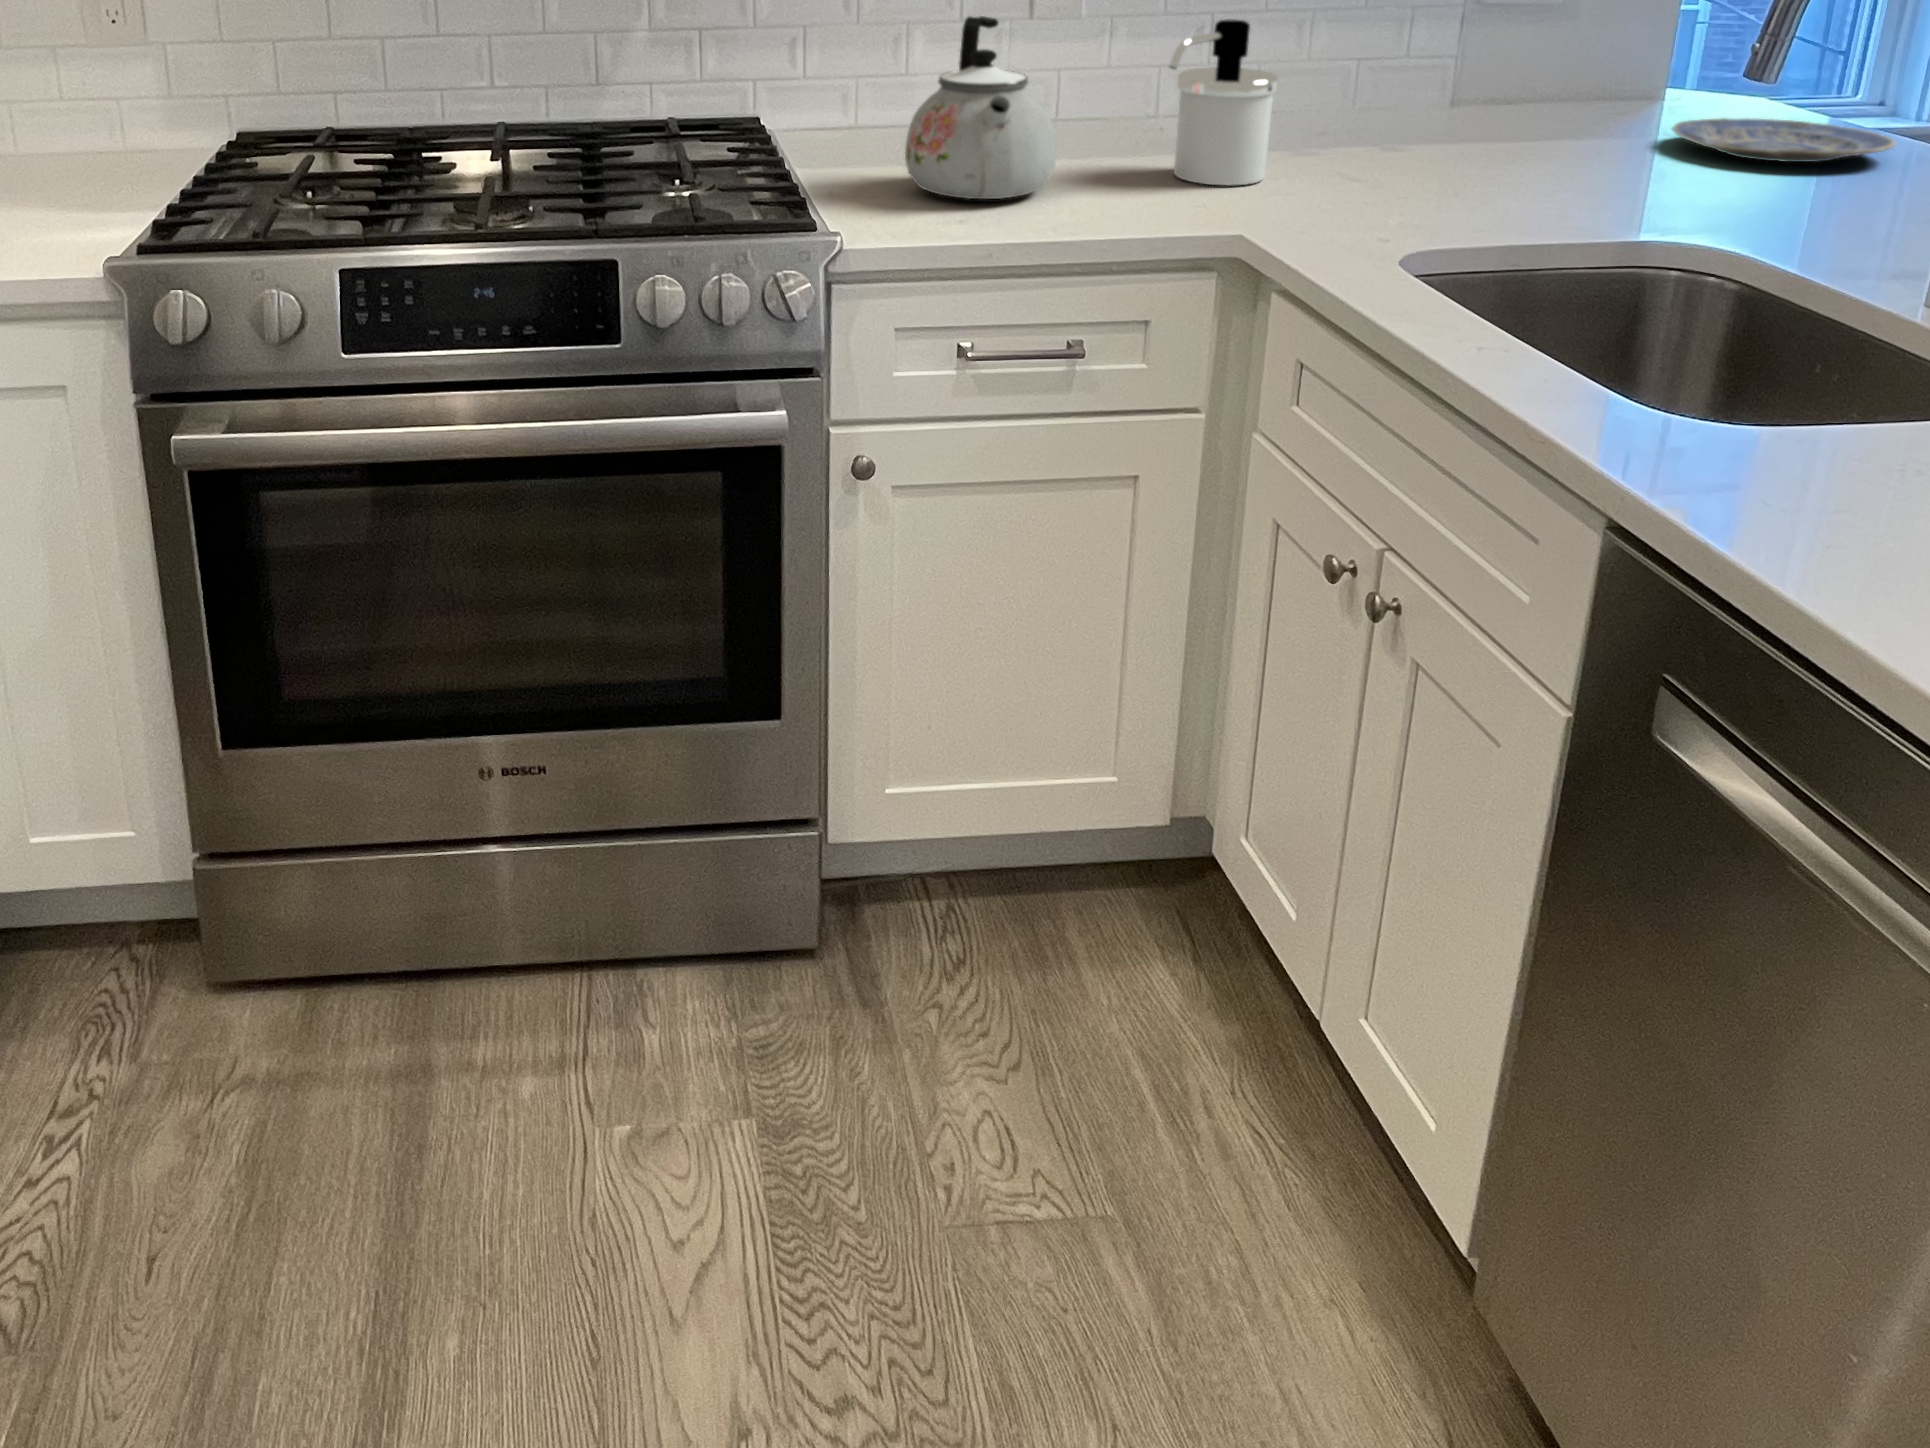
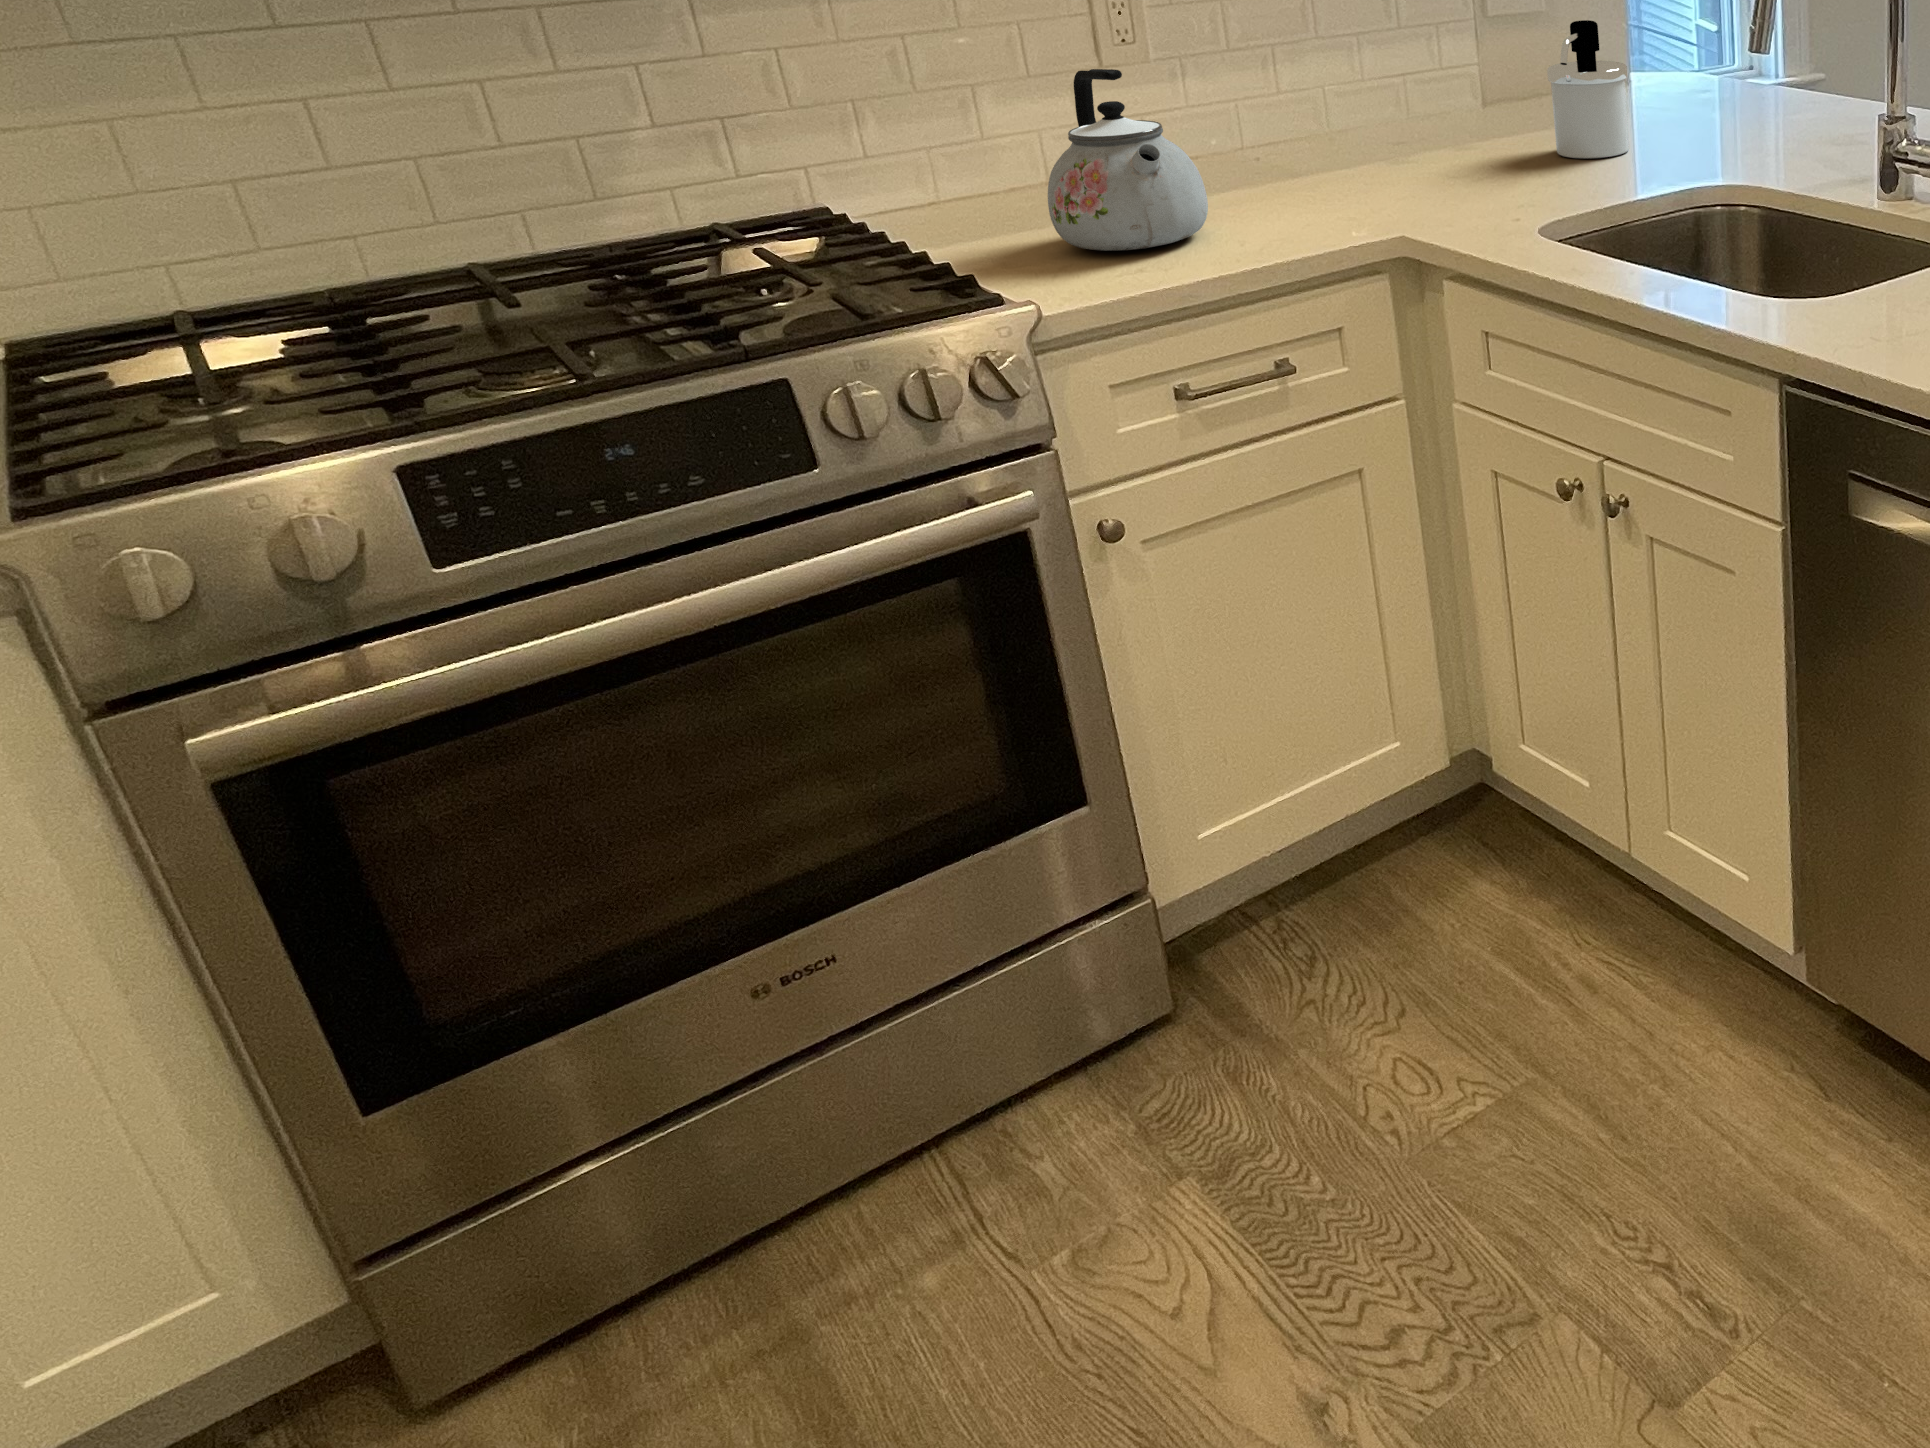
soap dispenser: present [1169,19,1278,185] -> present [1547,20,1629,158]
plate: present [1672,118,1895,162] -> none [1662,86,1805,117]

